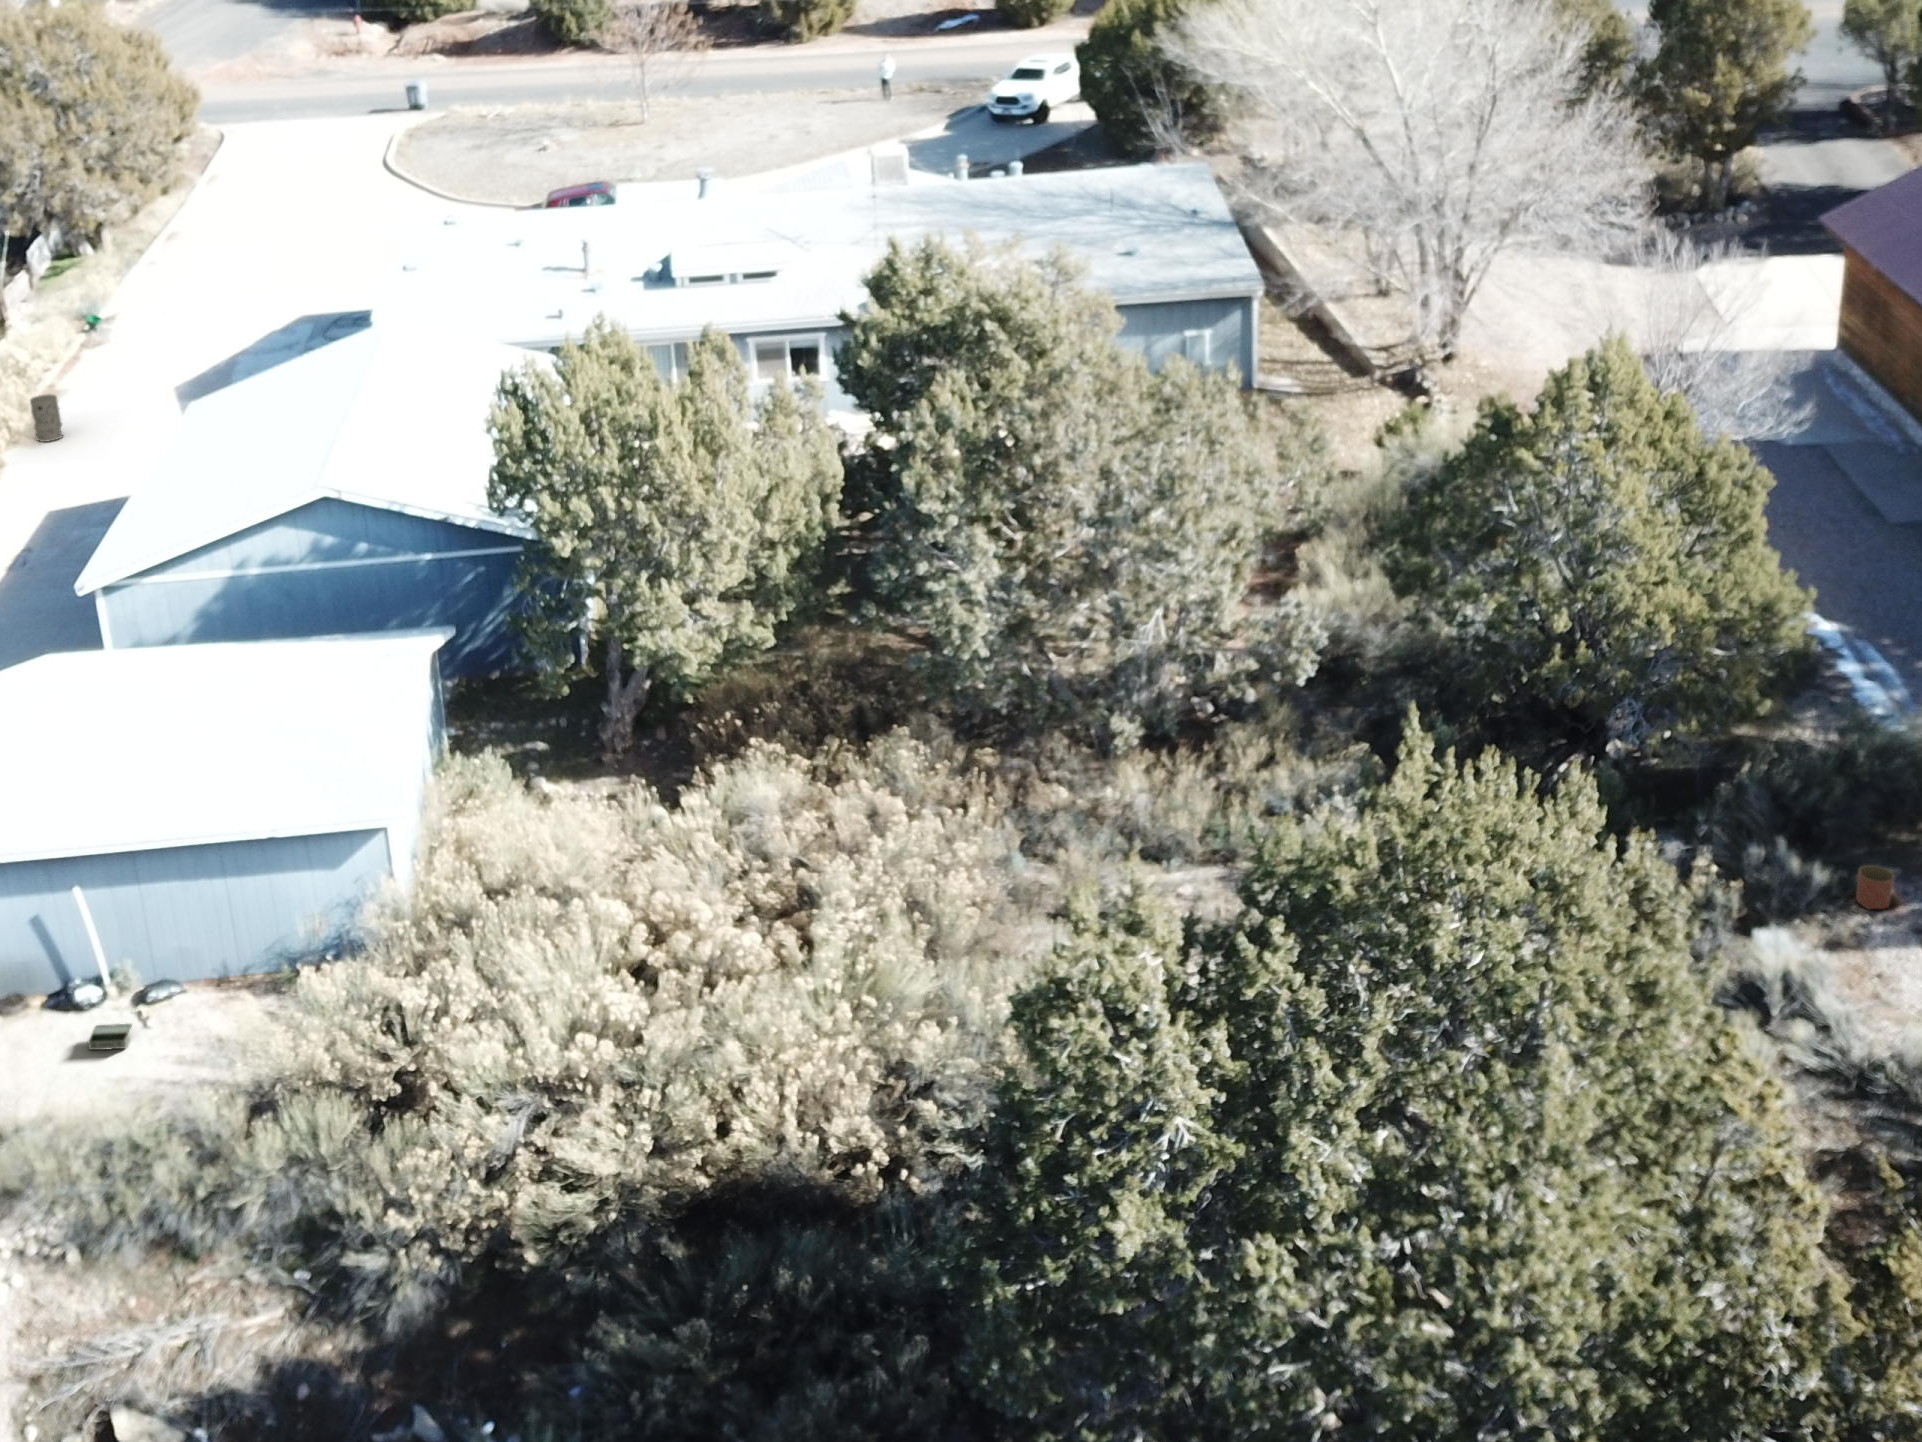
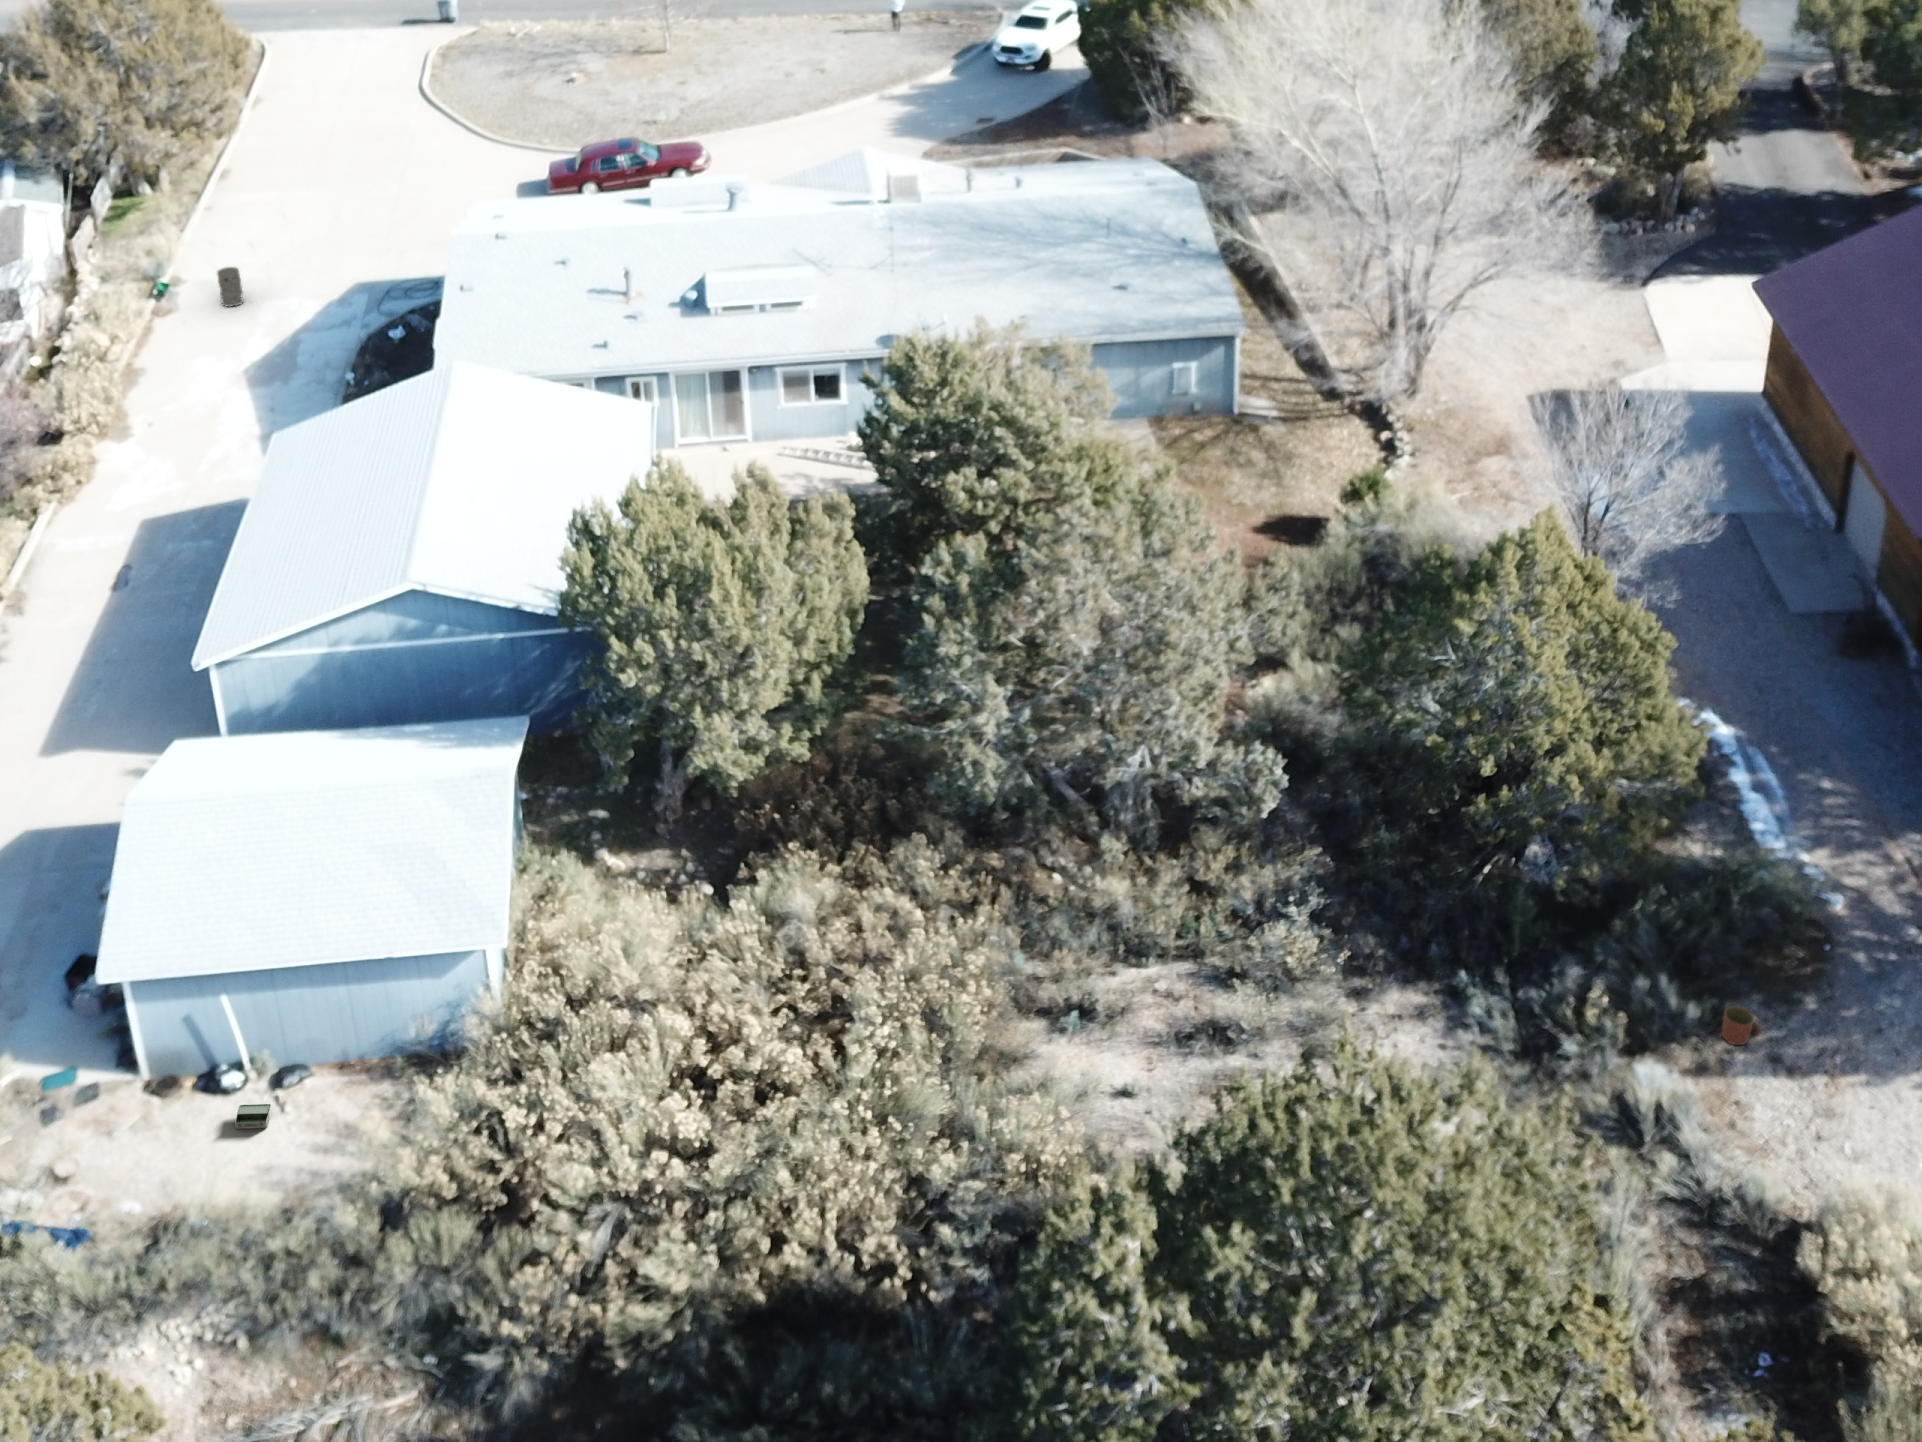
trash can: present [30,395,63,442] -> present [217,267,243,307]

